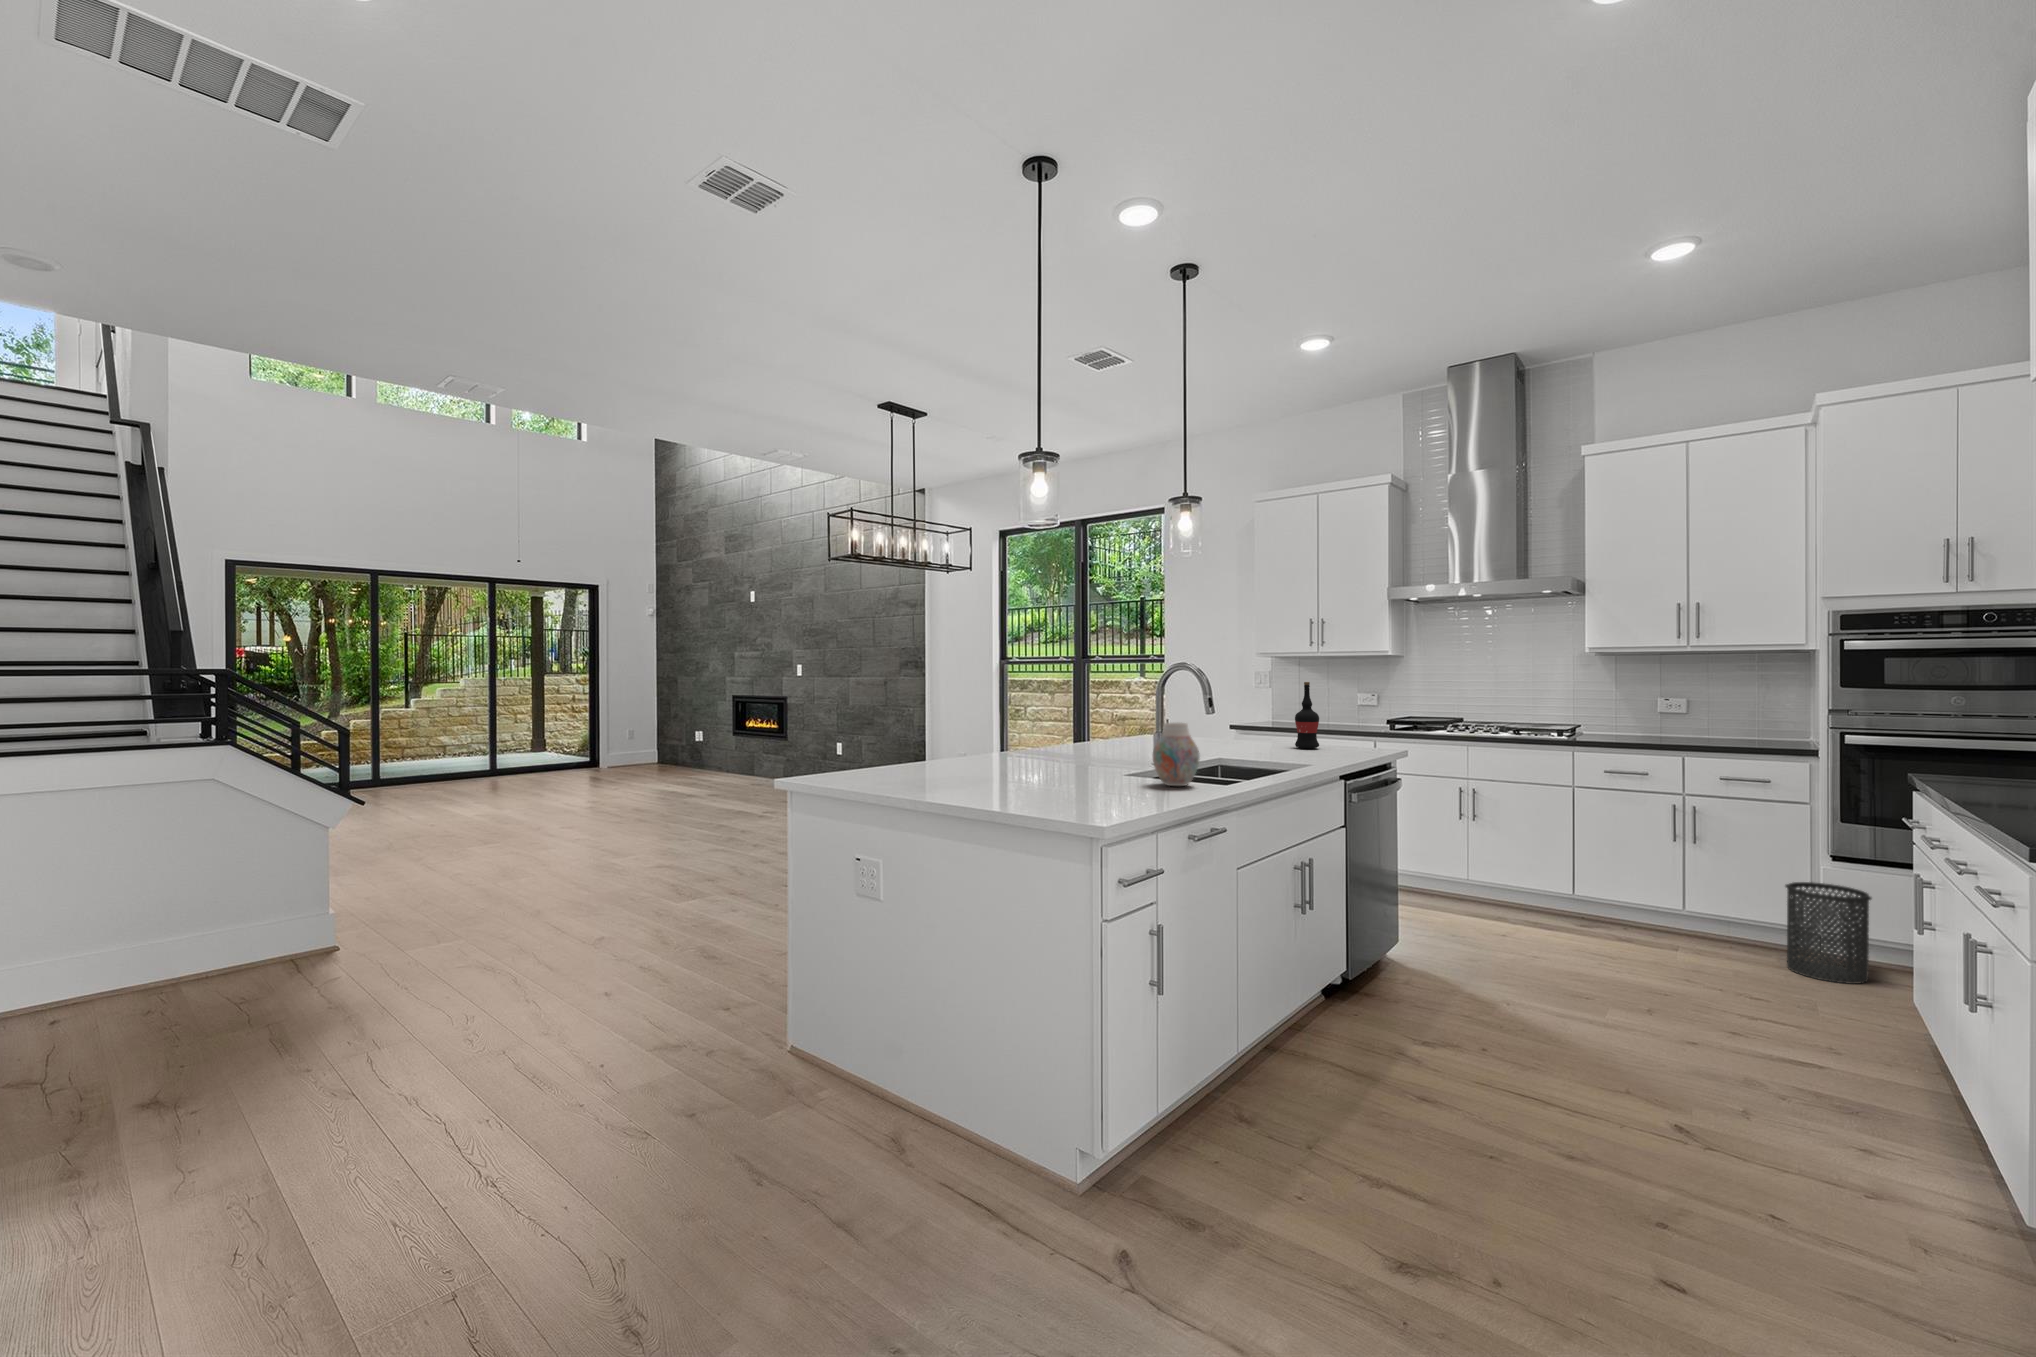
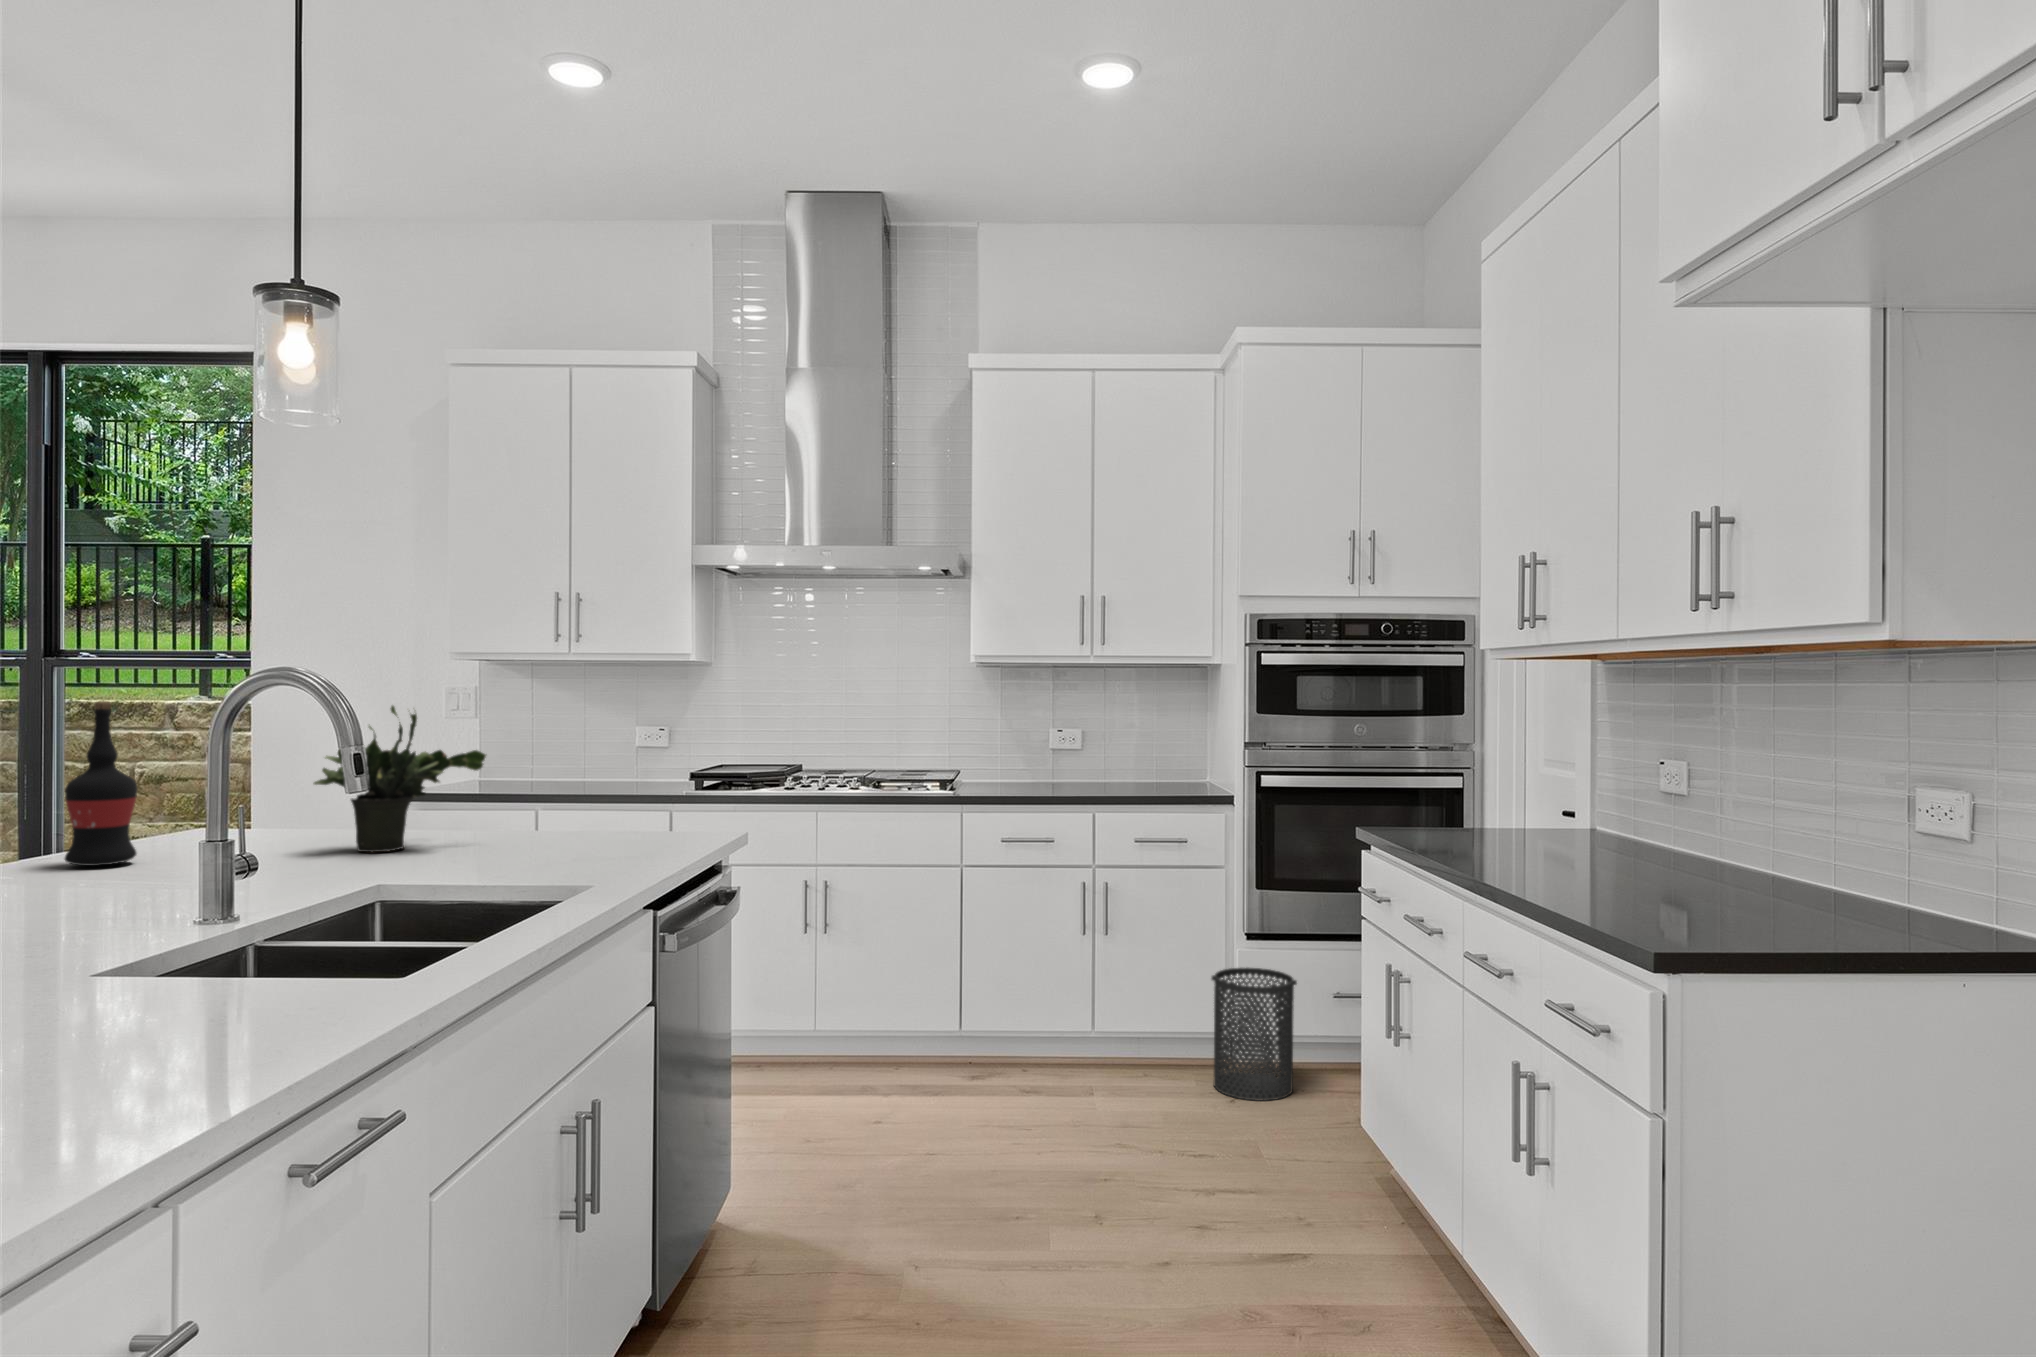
potted plant: none [1195,682,1267,748] -> present [314,706,486,852]
wine bottle: present [1295,682,1319,749] -> present [65,701,137,866]
vase: present [1153,723,1200,786] -> none [141,823,309,1022]

